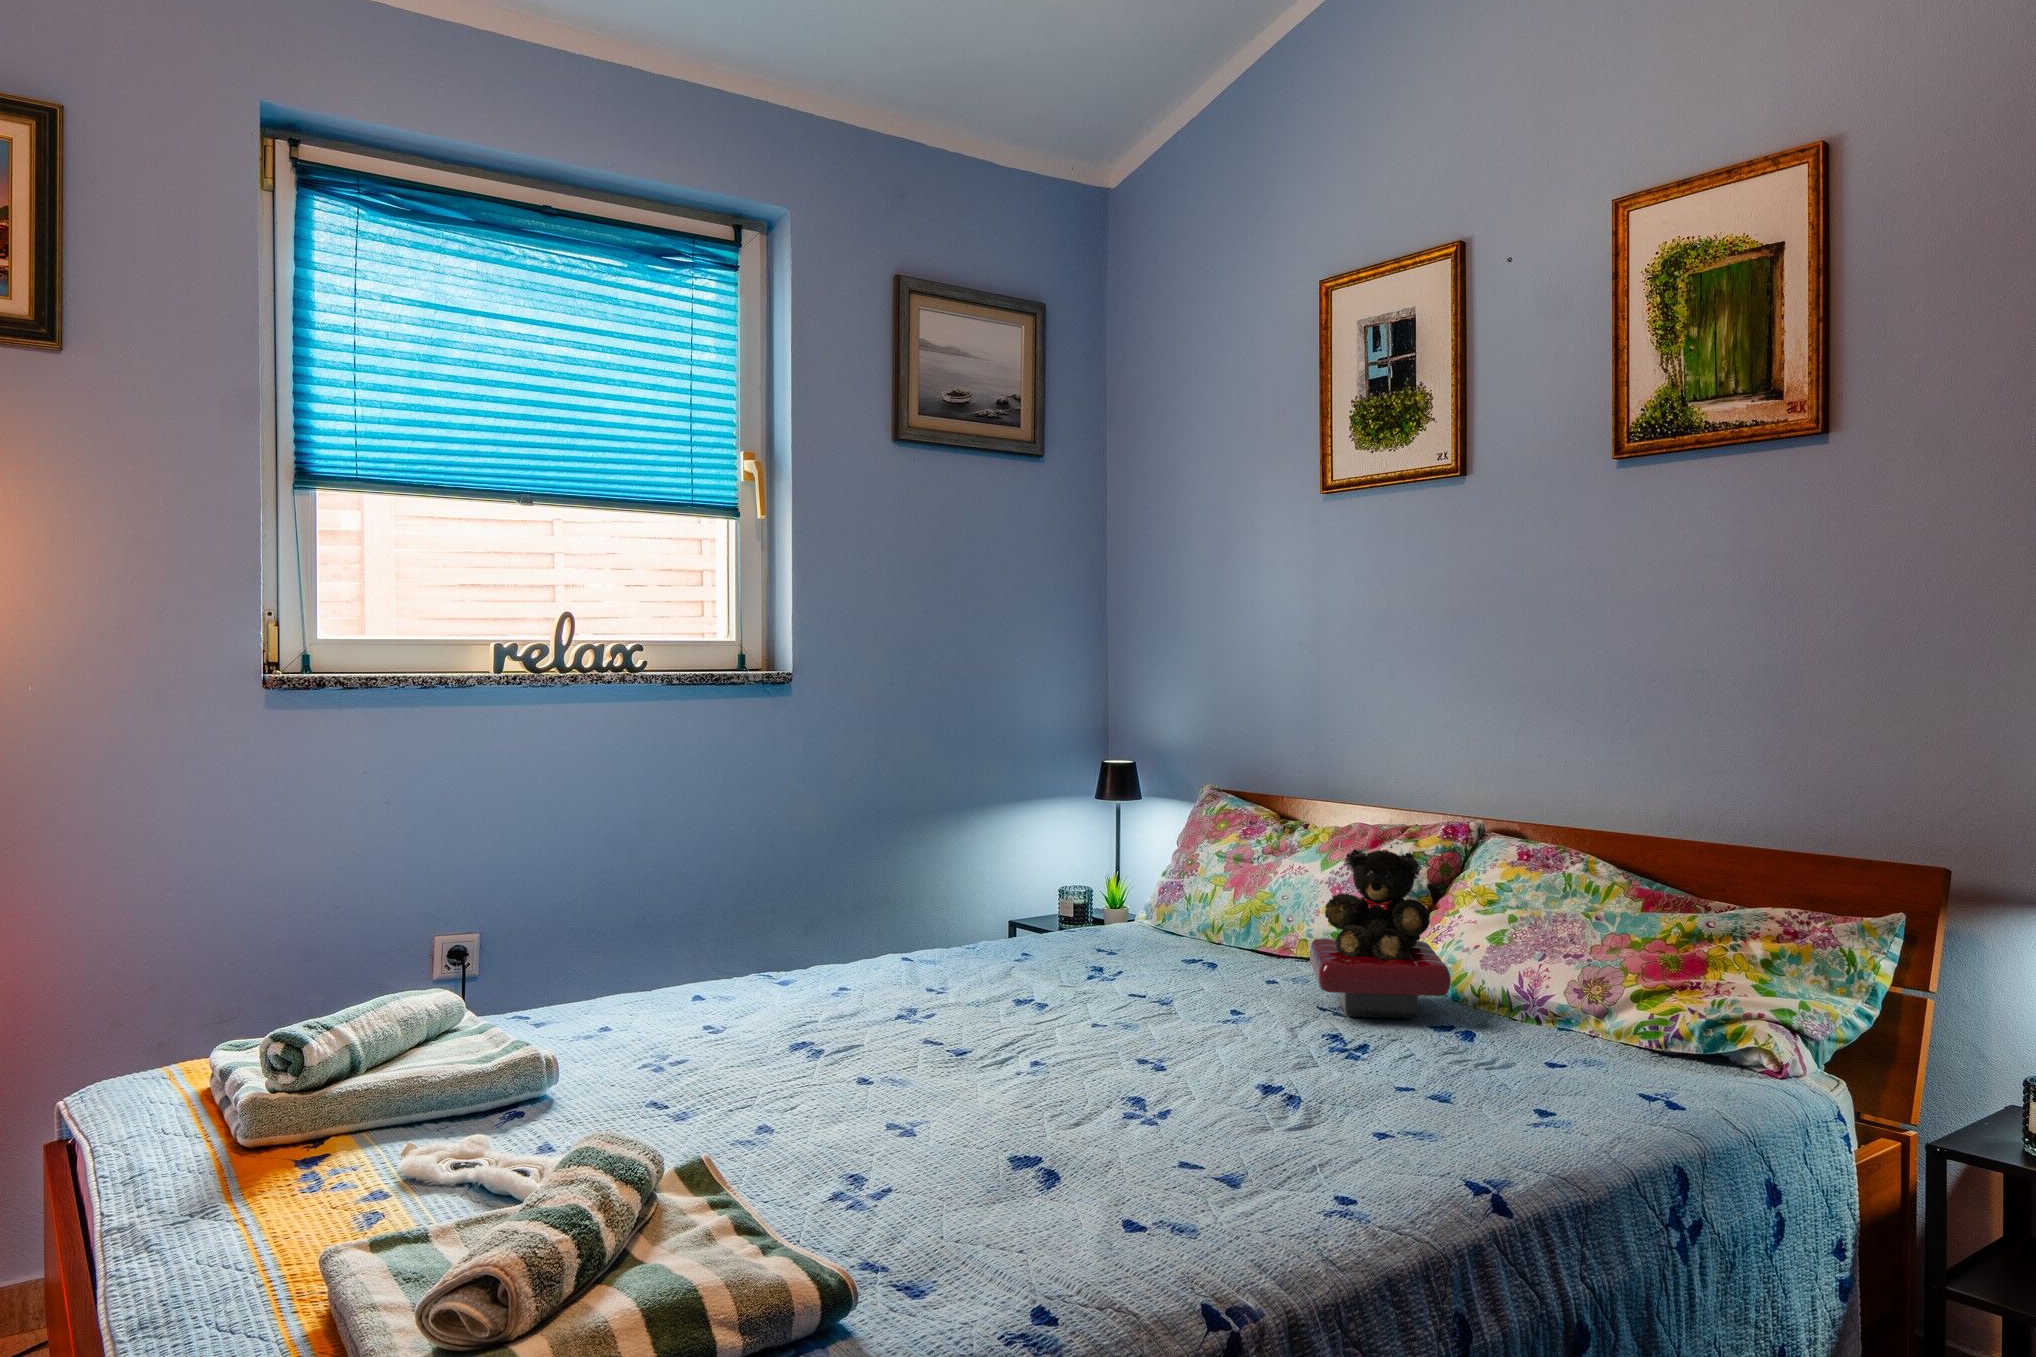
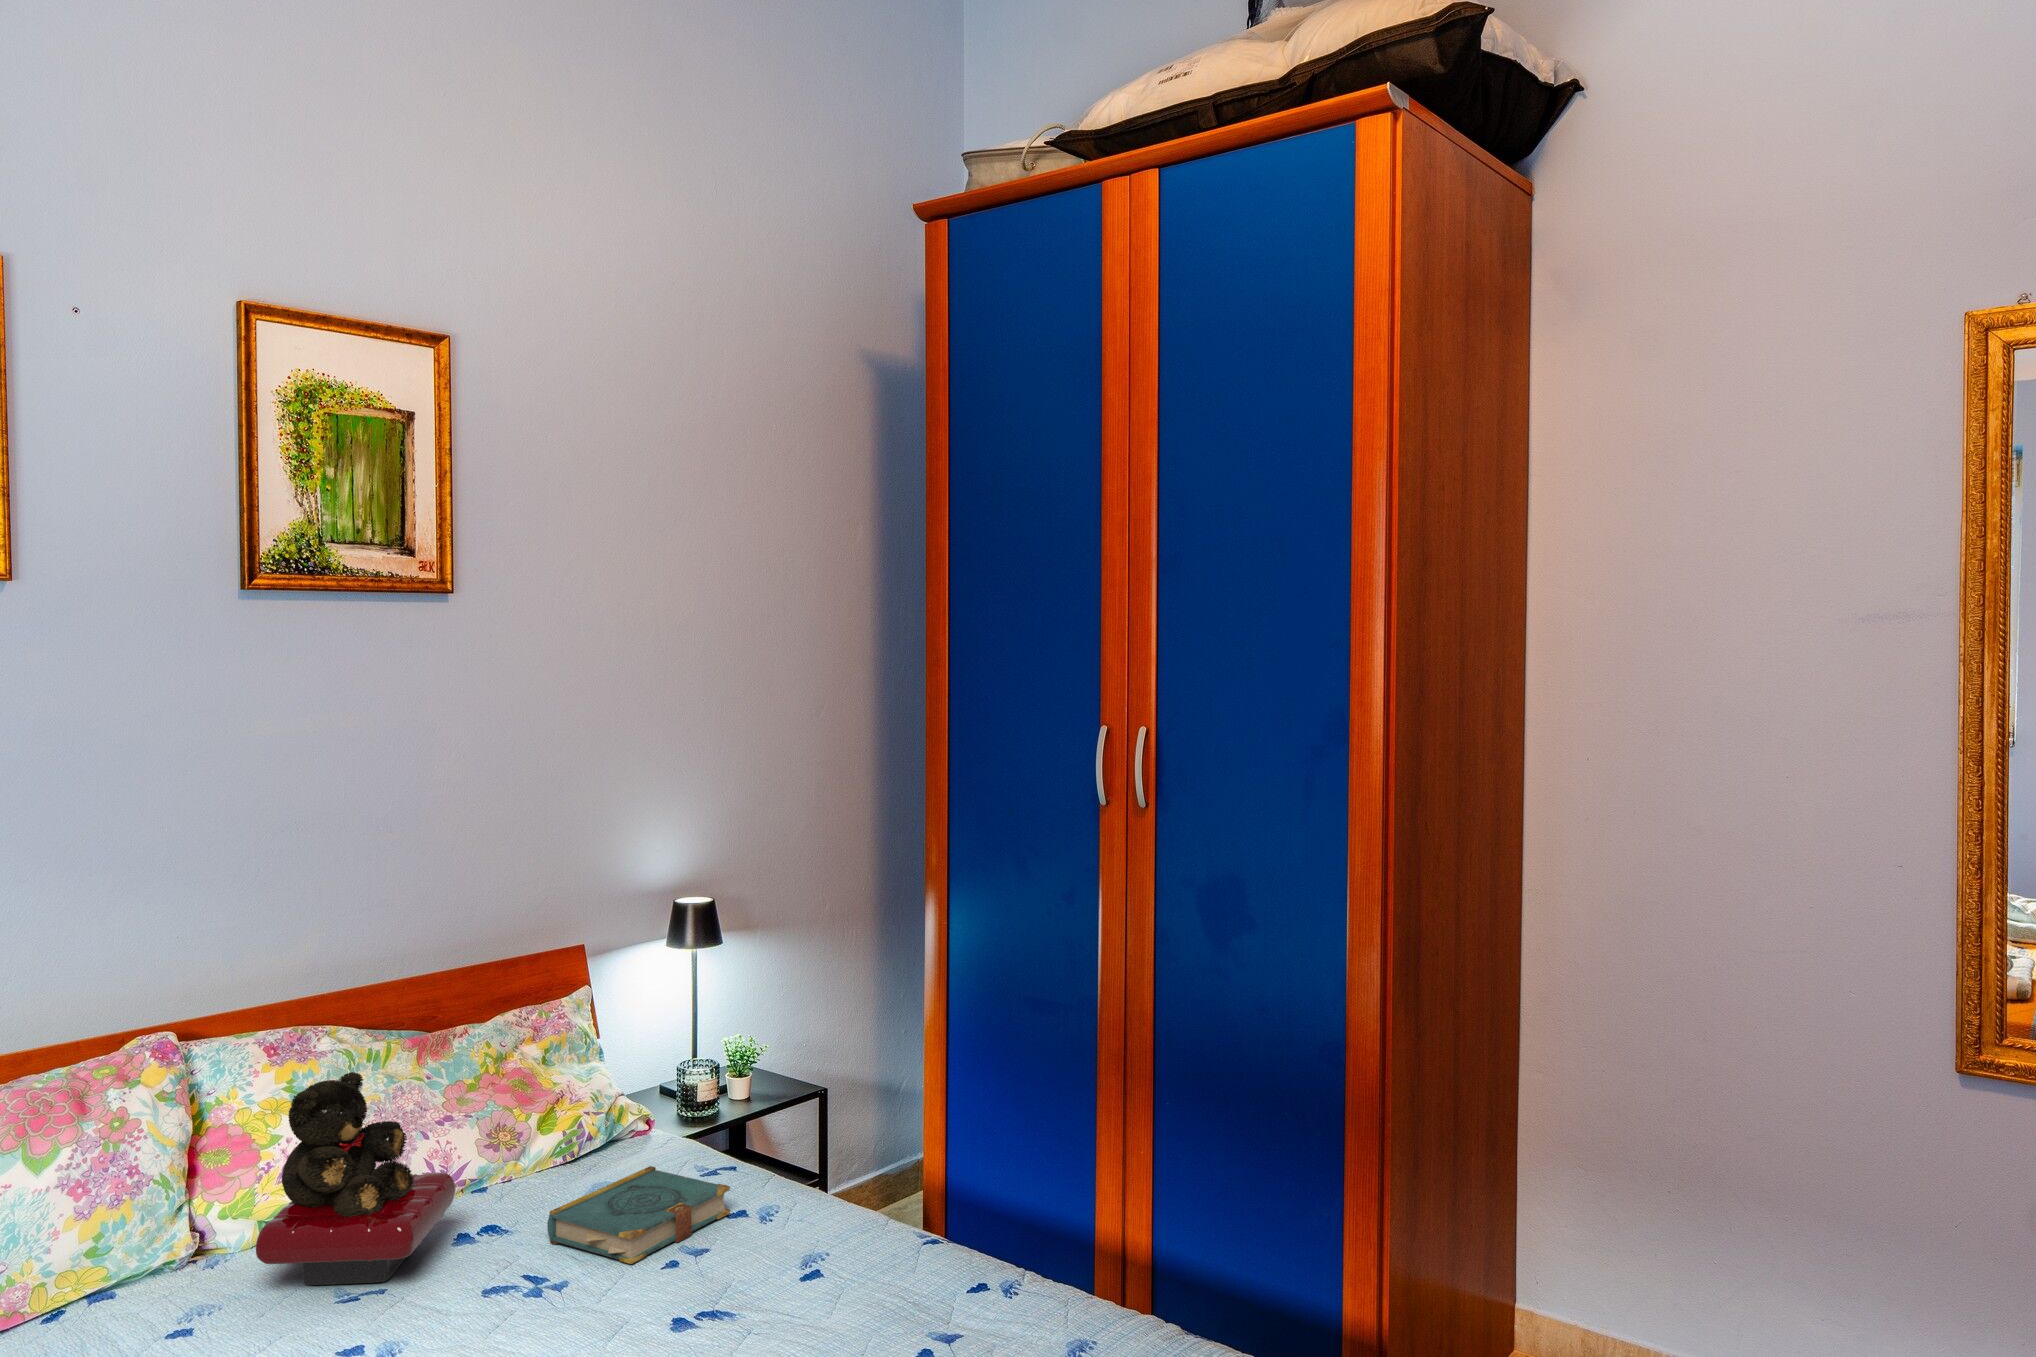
book: none [1394,1024,1590,1114] -> present [547,1166,730,1264]

